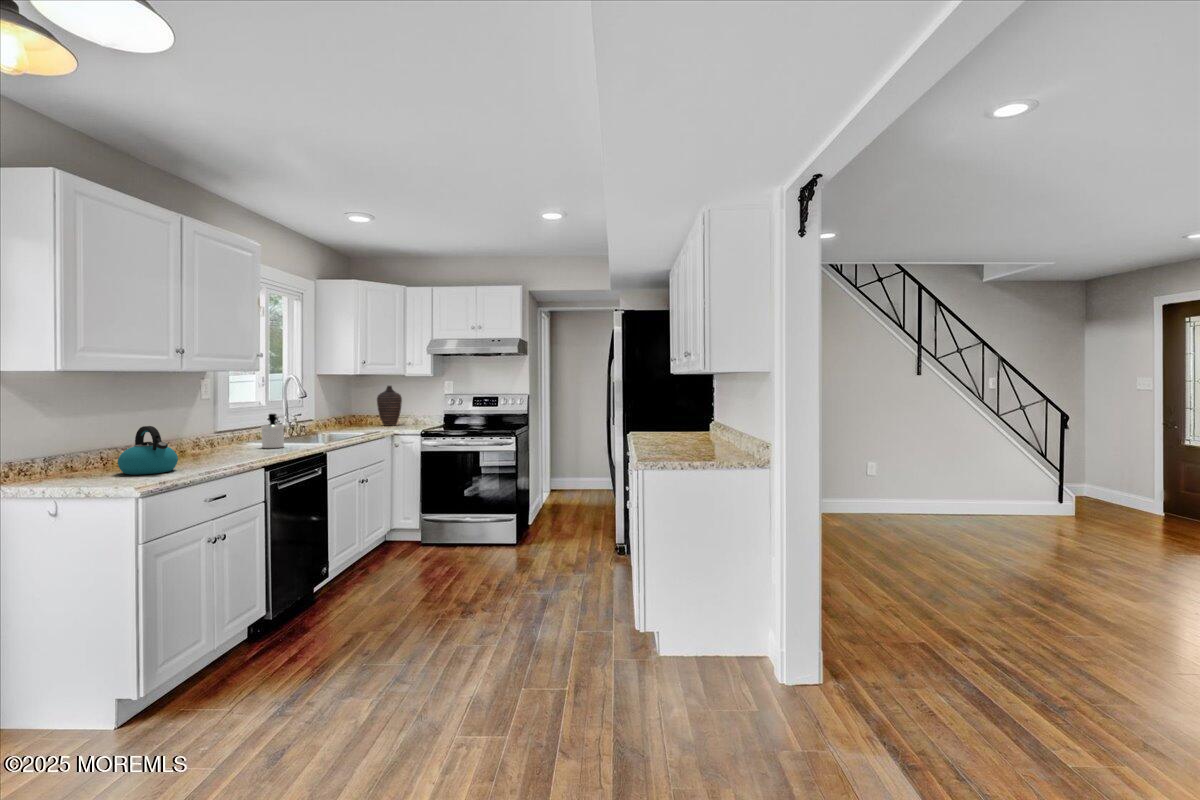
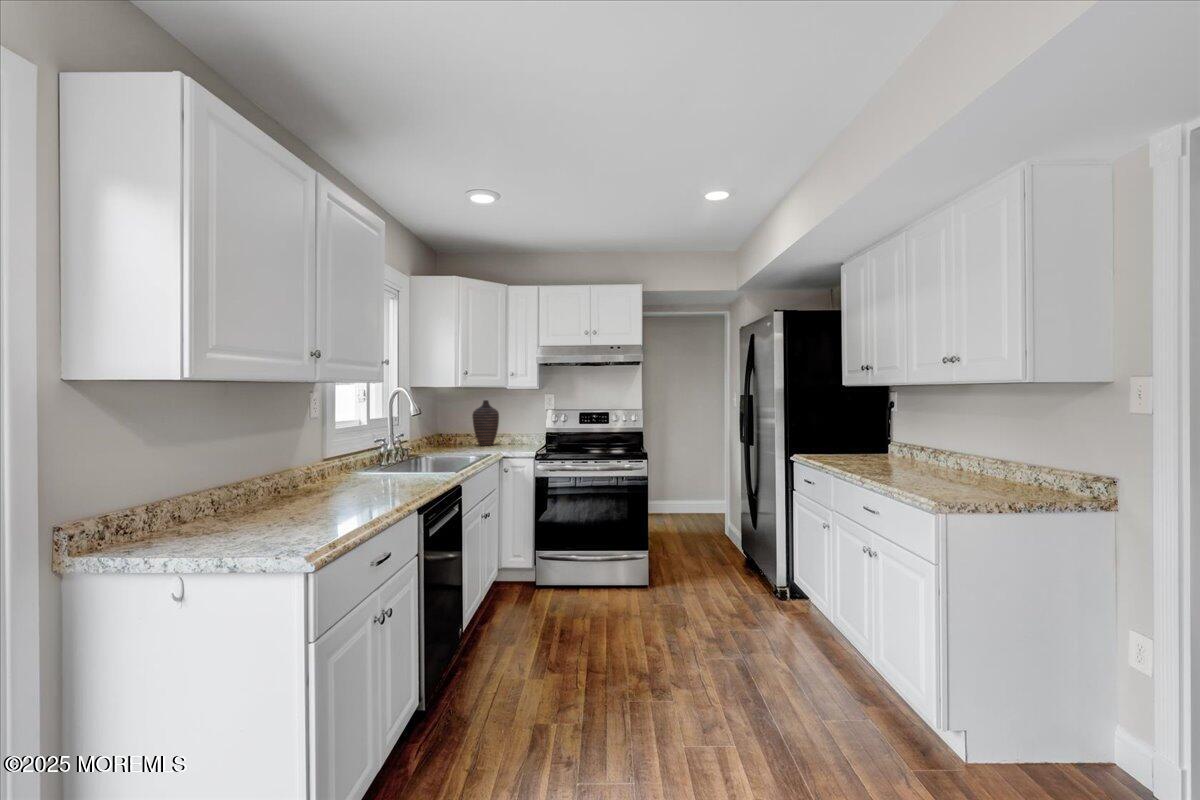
soap dispenser: present [261,414,288,448] -> none [384,436,420,480]
kettle: present [118,426,178,475] -> none [248,459,324,528]

